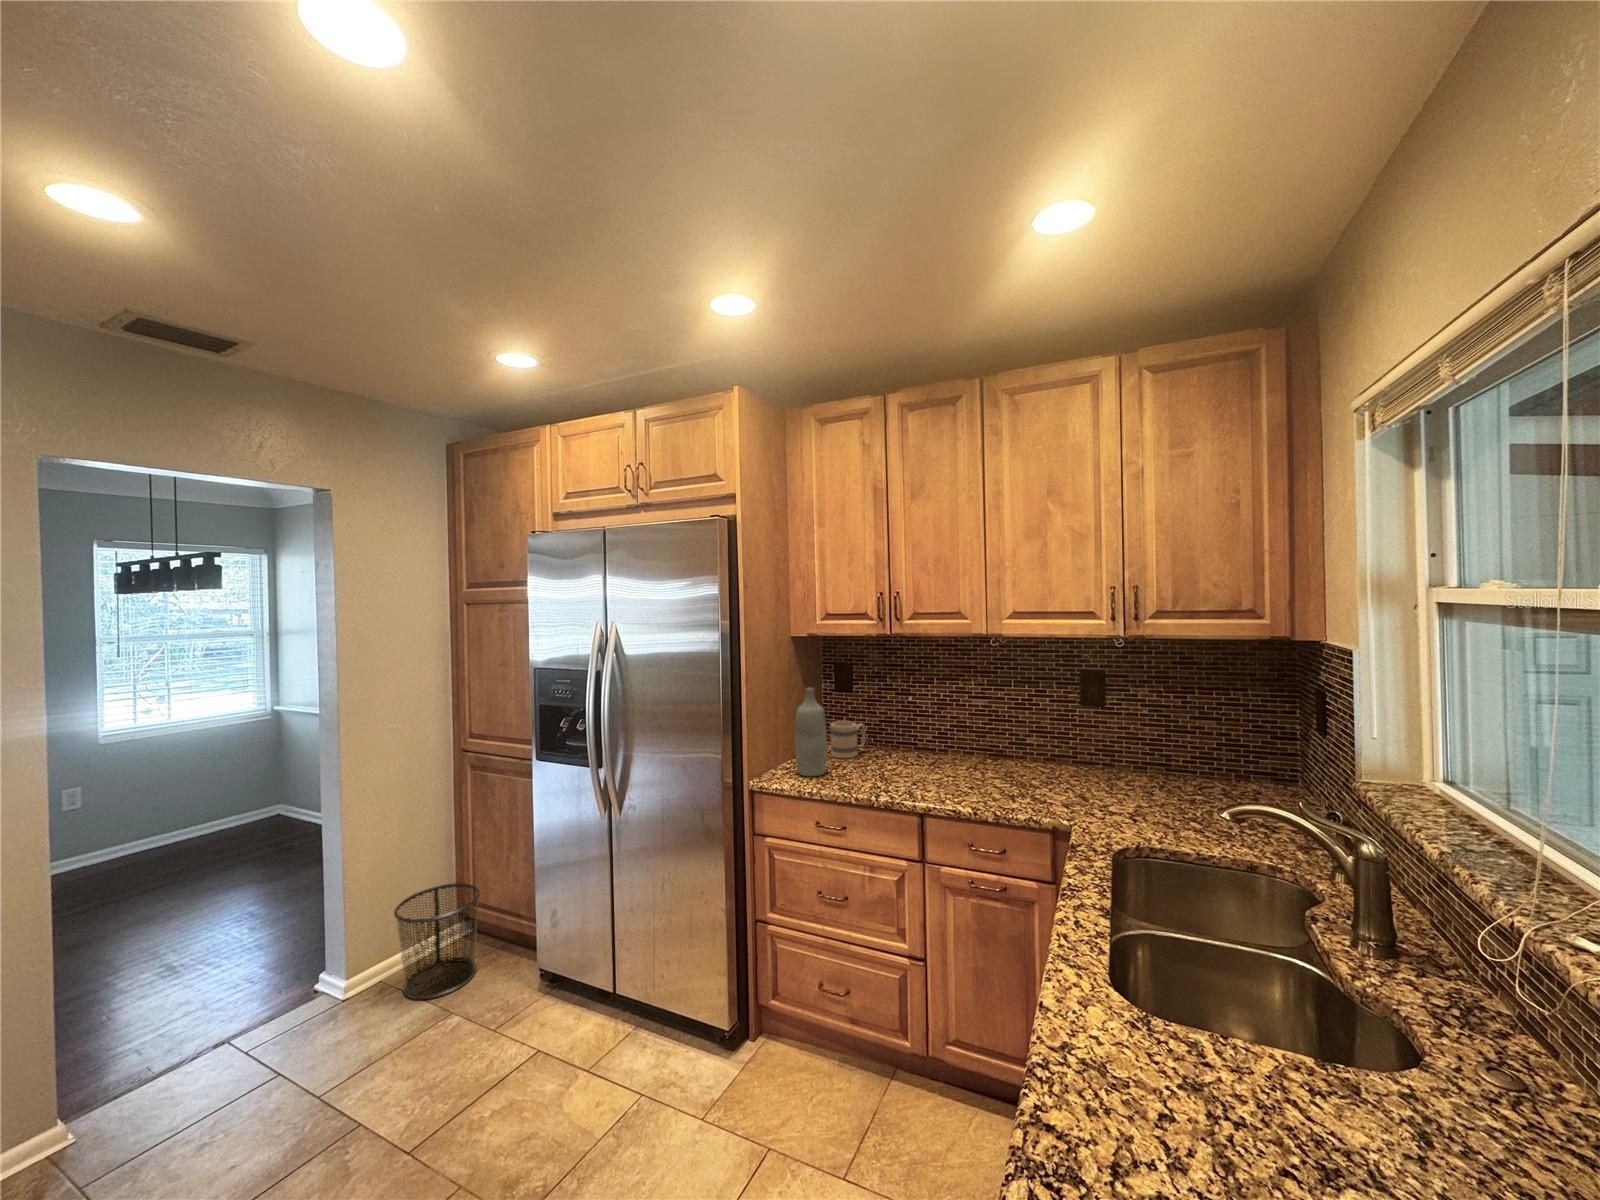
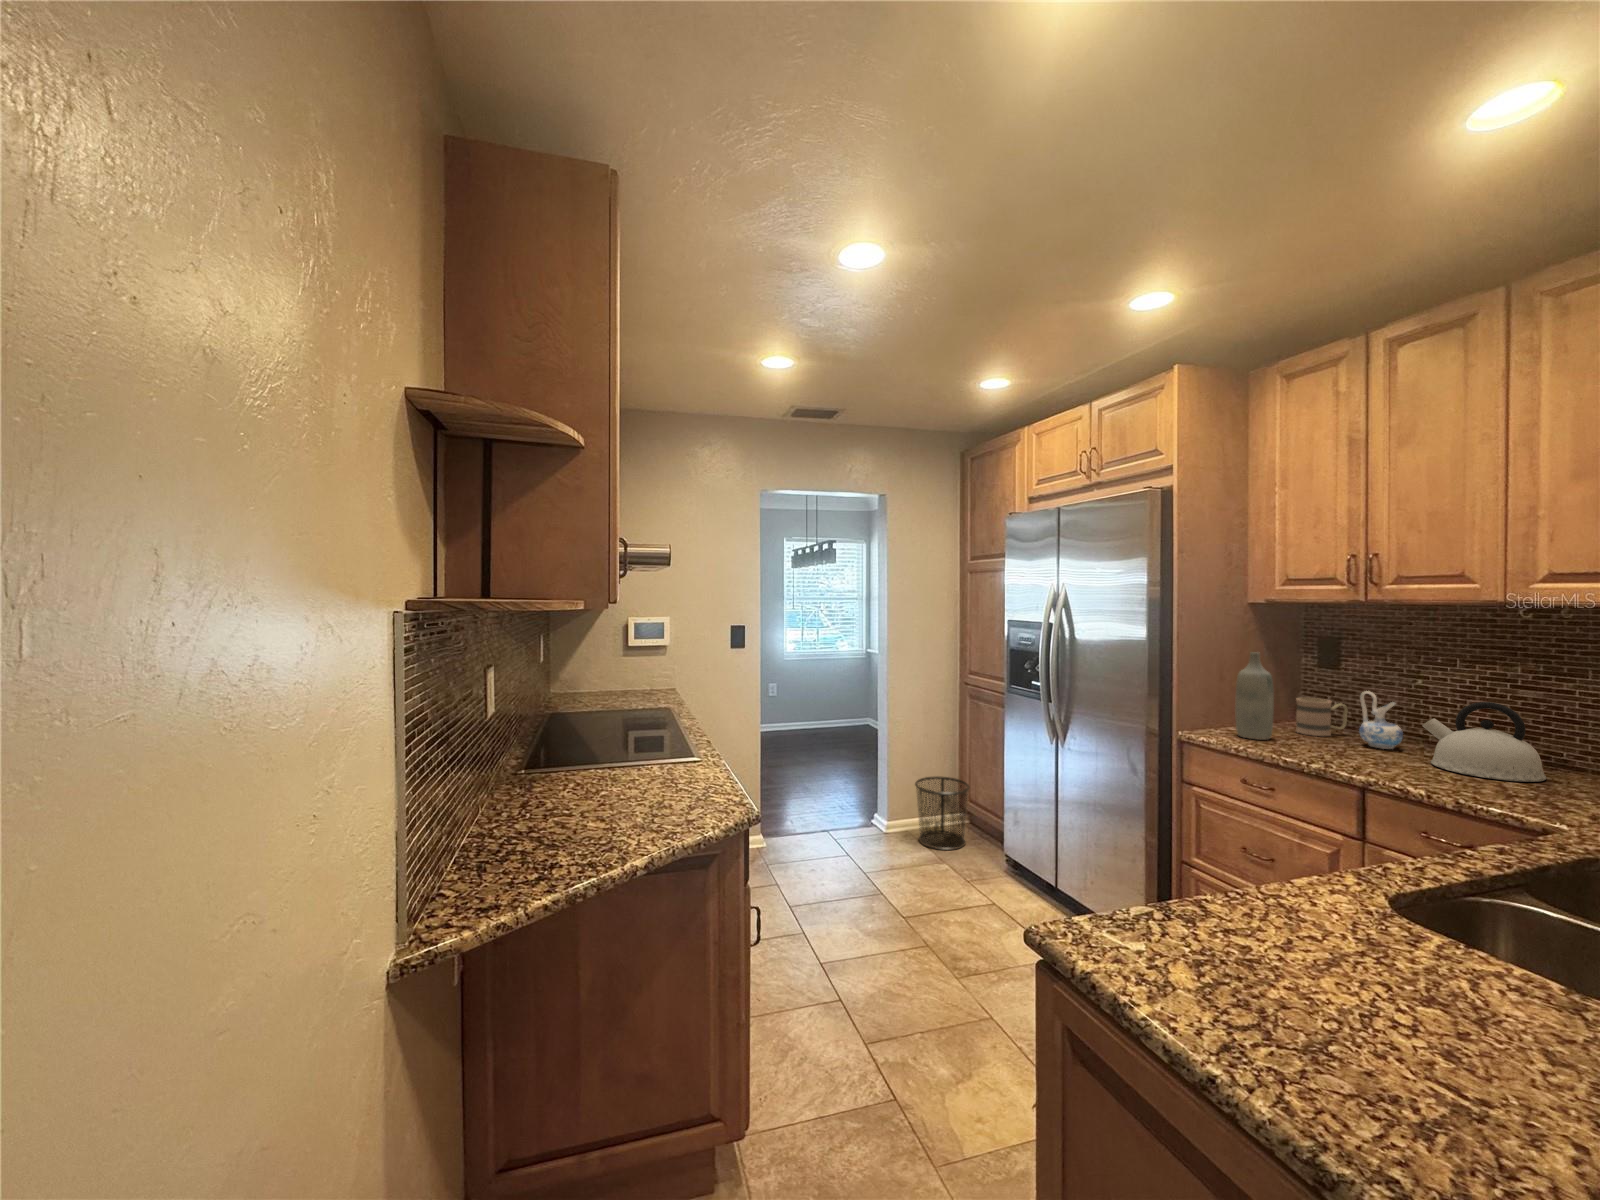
ceramic pitcher: none [881,712,911,762] -> present [1359,691,1403,749]
kettle: none [932,714,1007,780] -> present [1422,702,1546,782]

